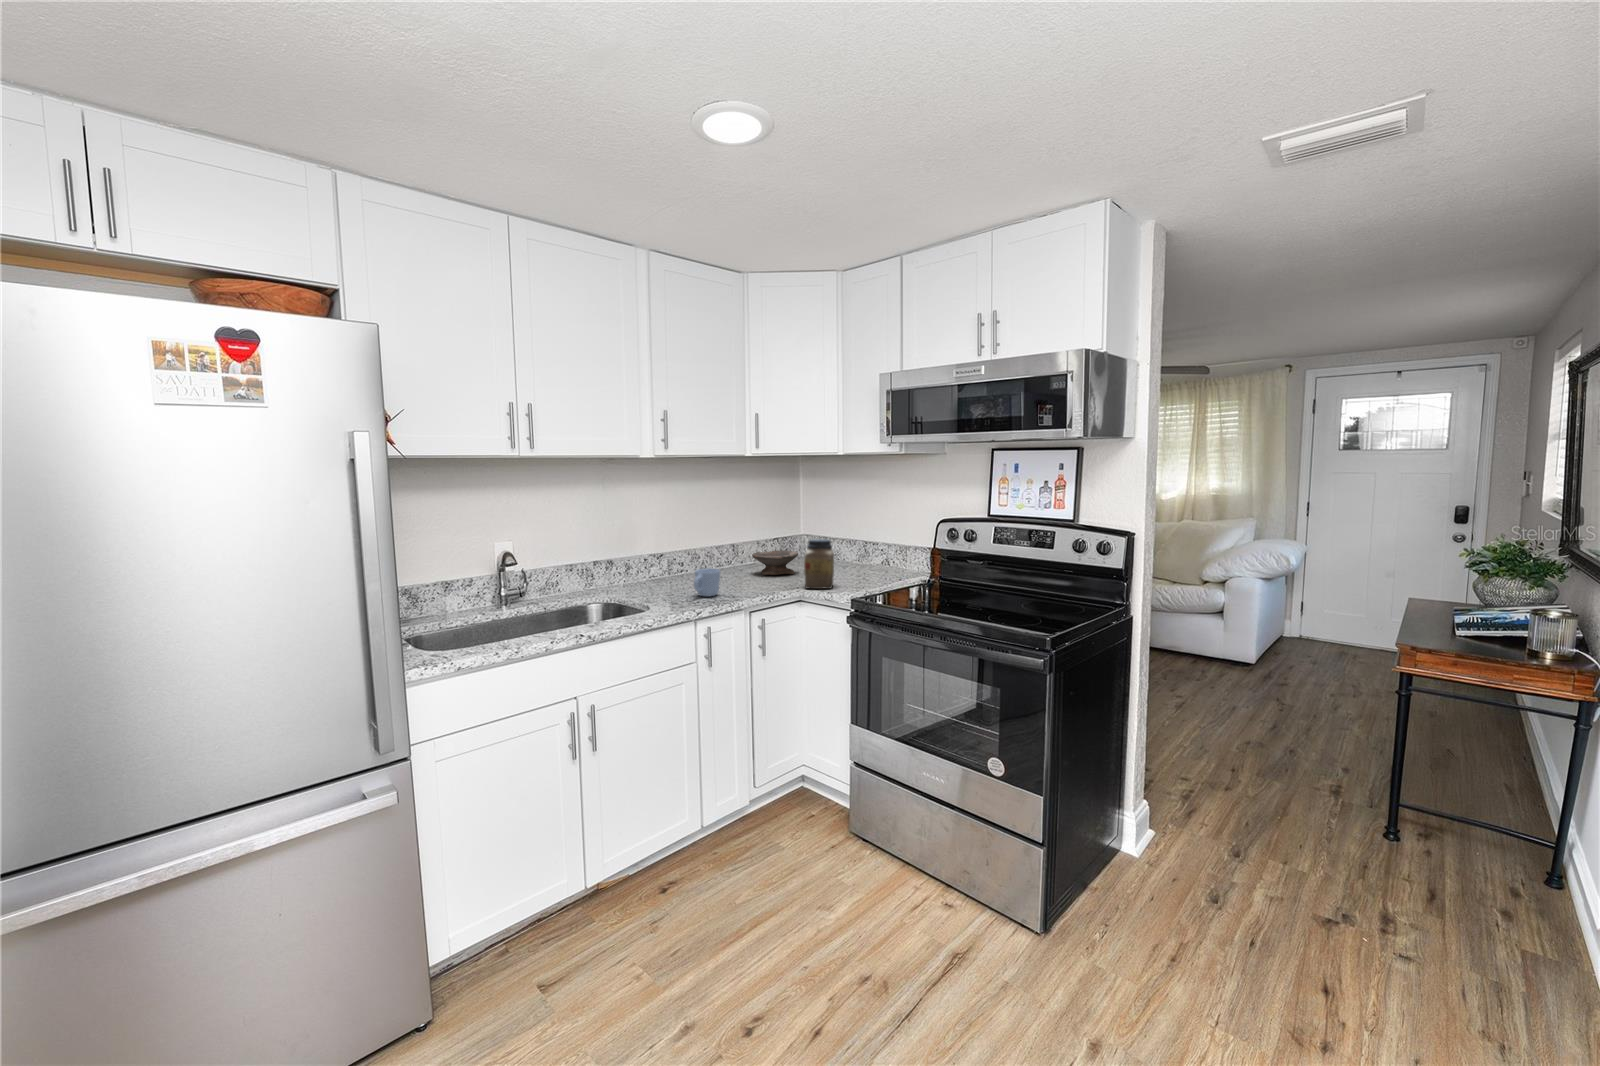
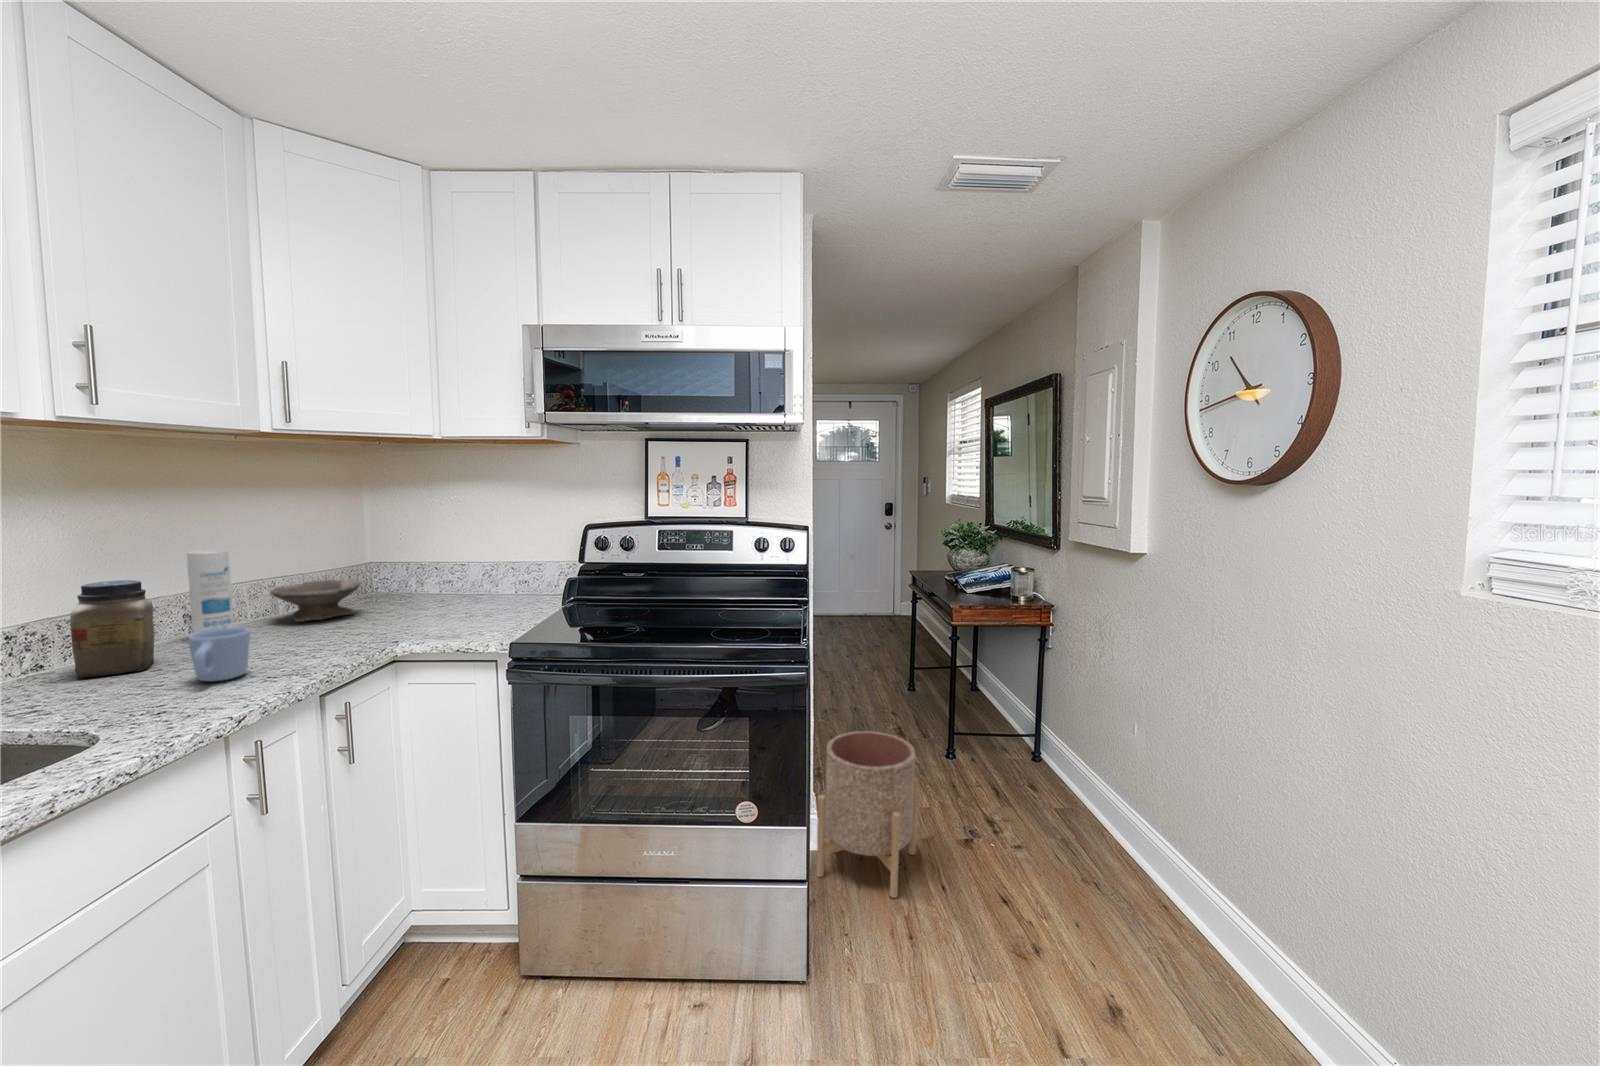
canister: none [713,526,732,579] -> present [187,549,234,633]
jar: present [804,539,834,589] -> present [70,580,154,678]
planter: none [1114,749,1251,923] -> present [816,731,918,898]

